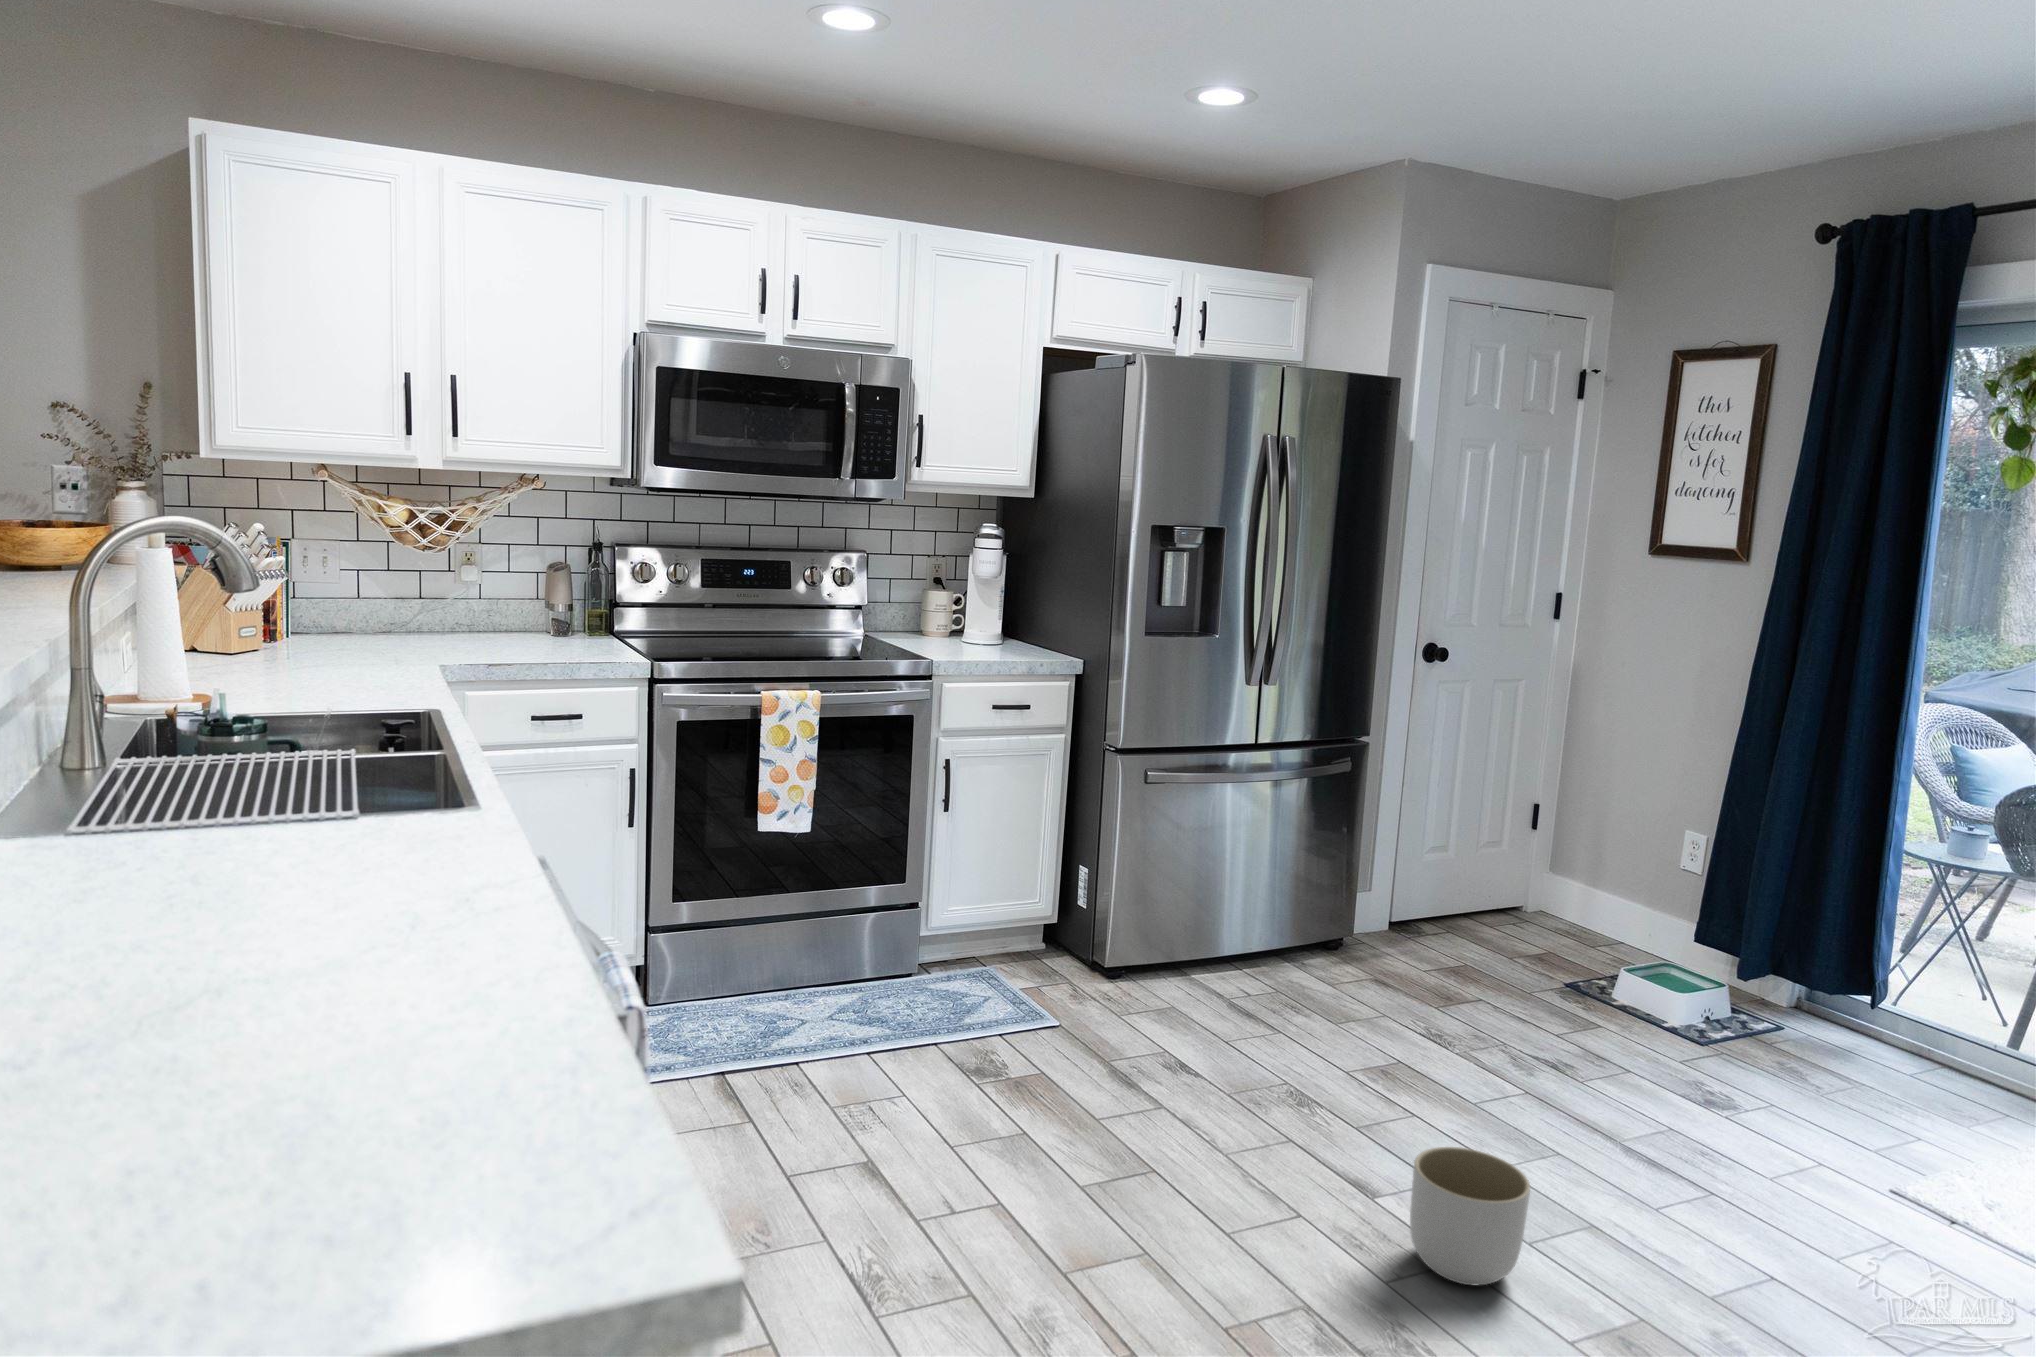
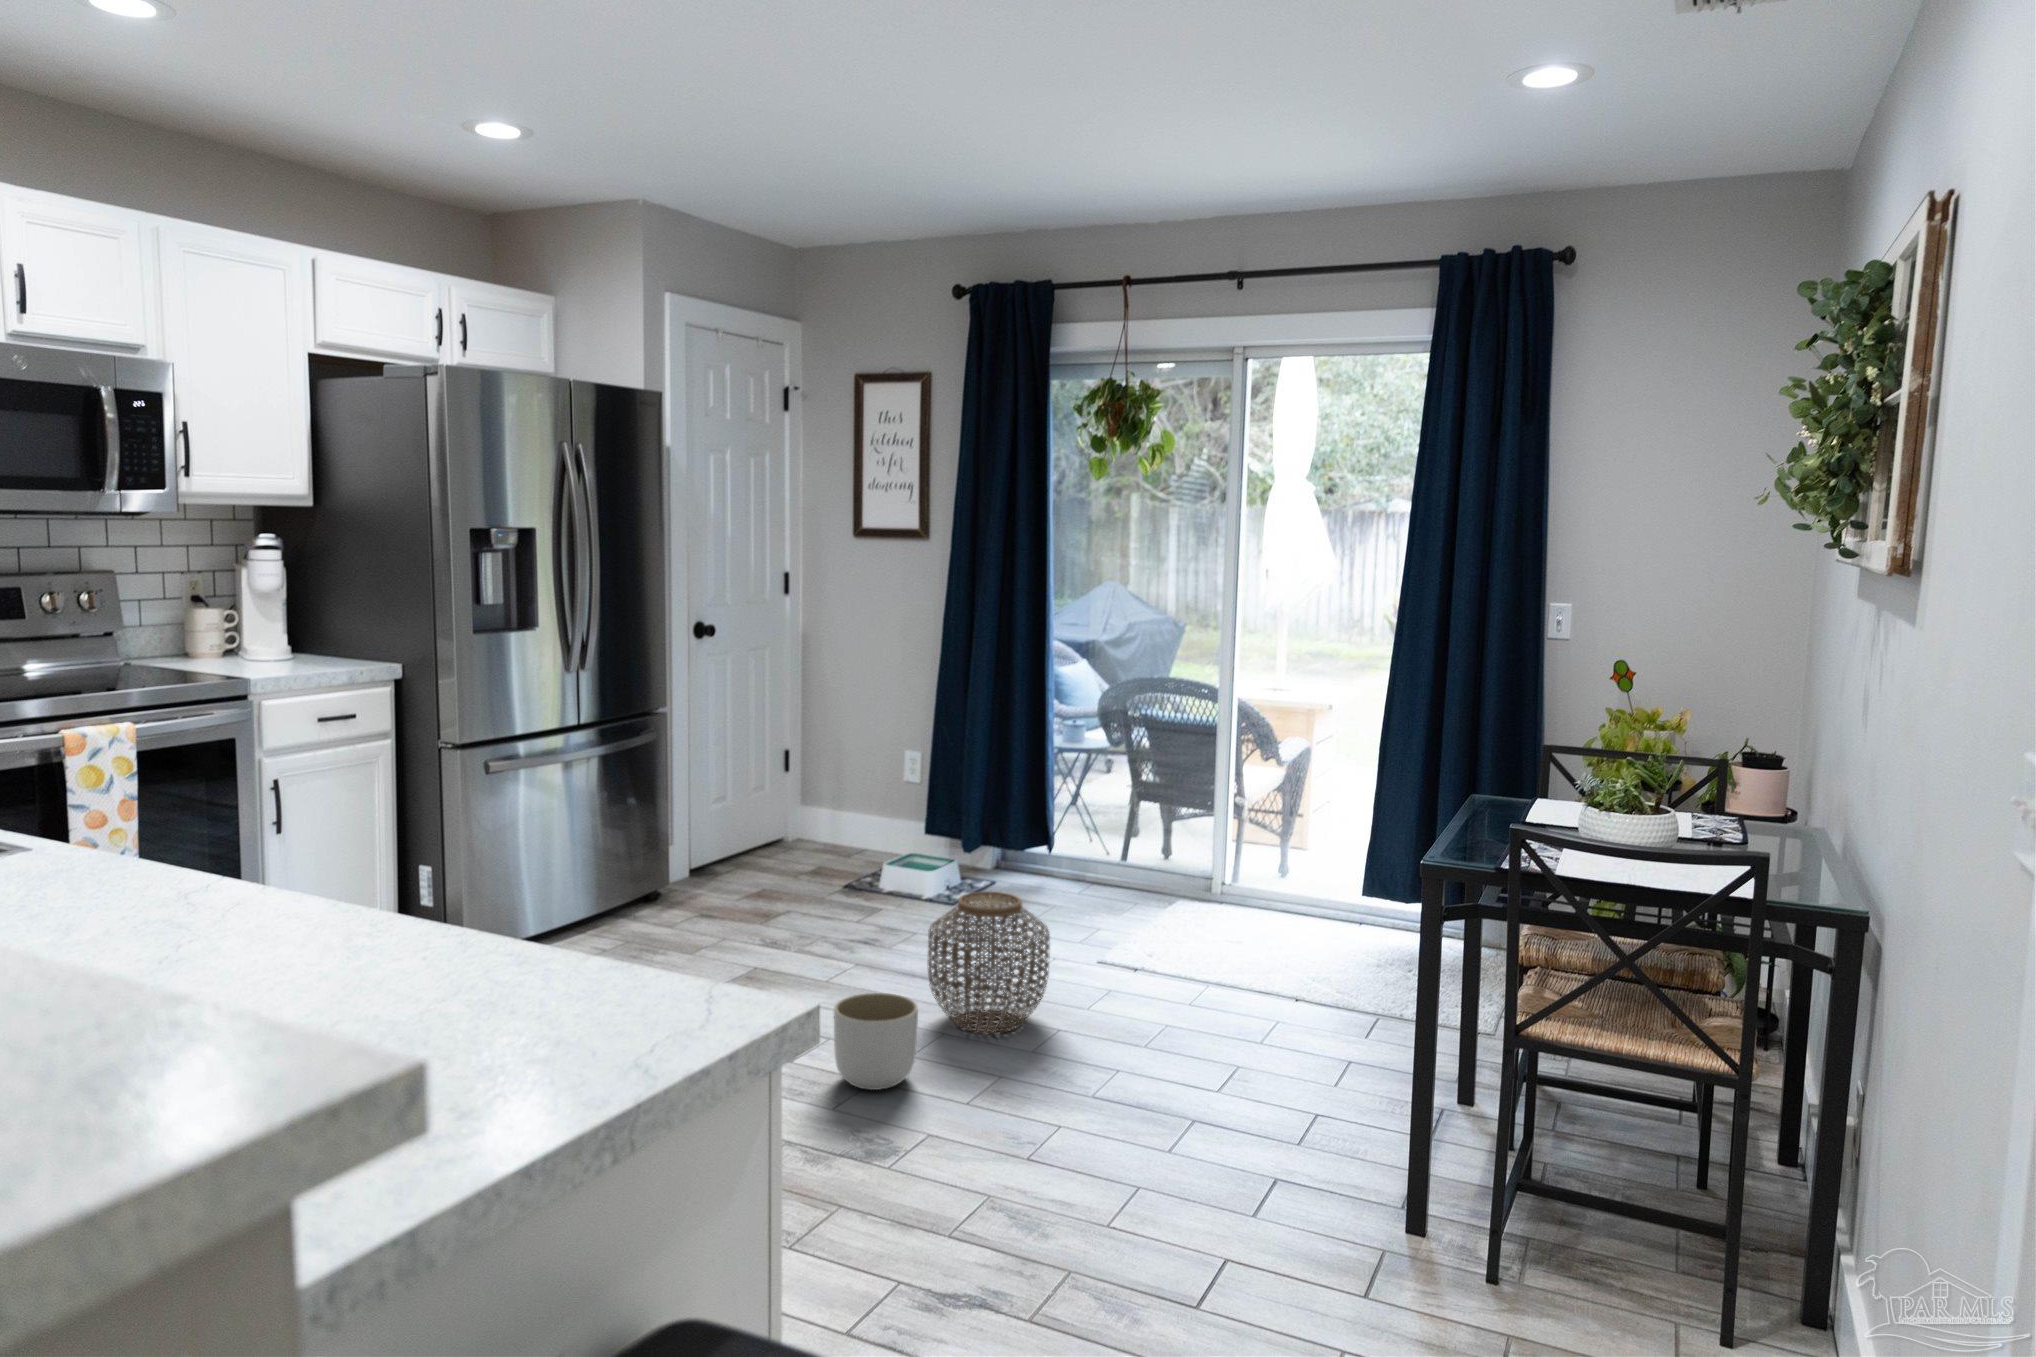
woven basket: none [1584,1051,1778,1259] -> present [928,892,1050,1033]

